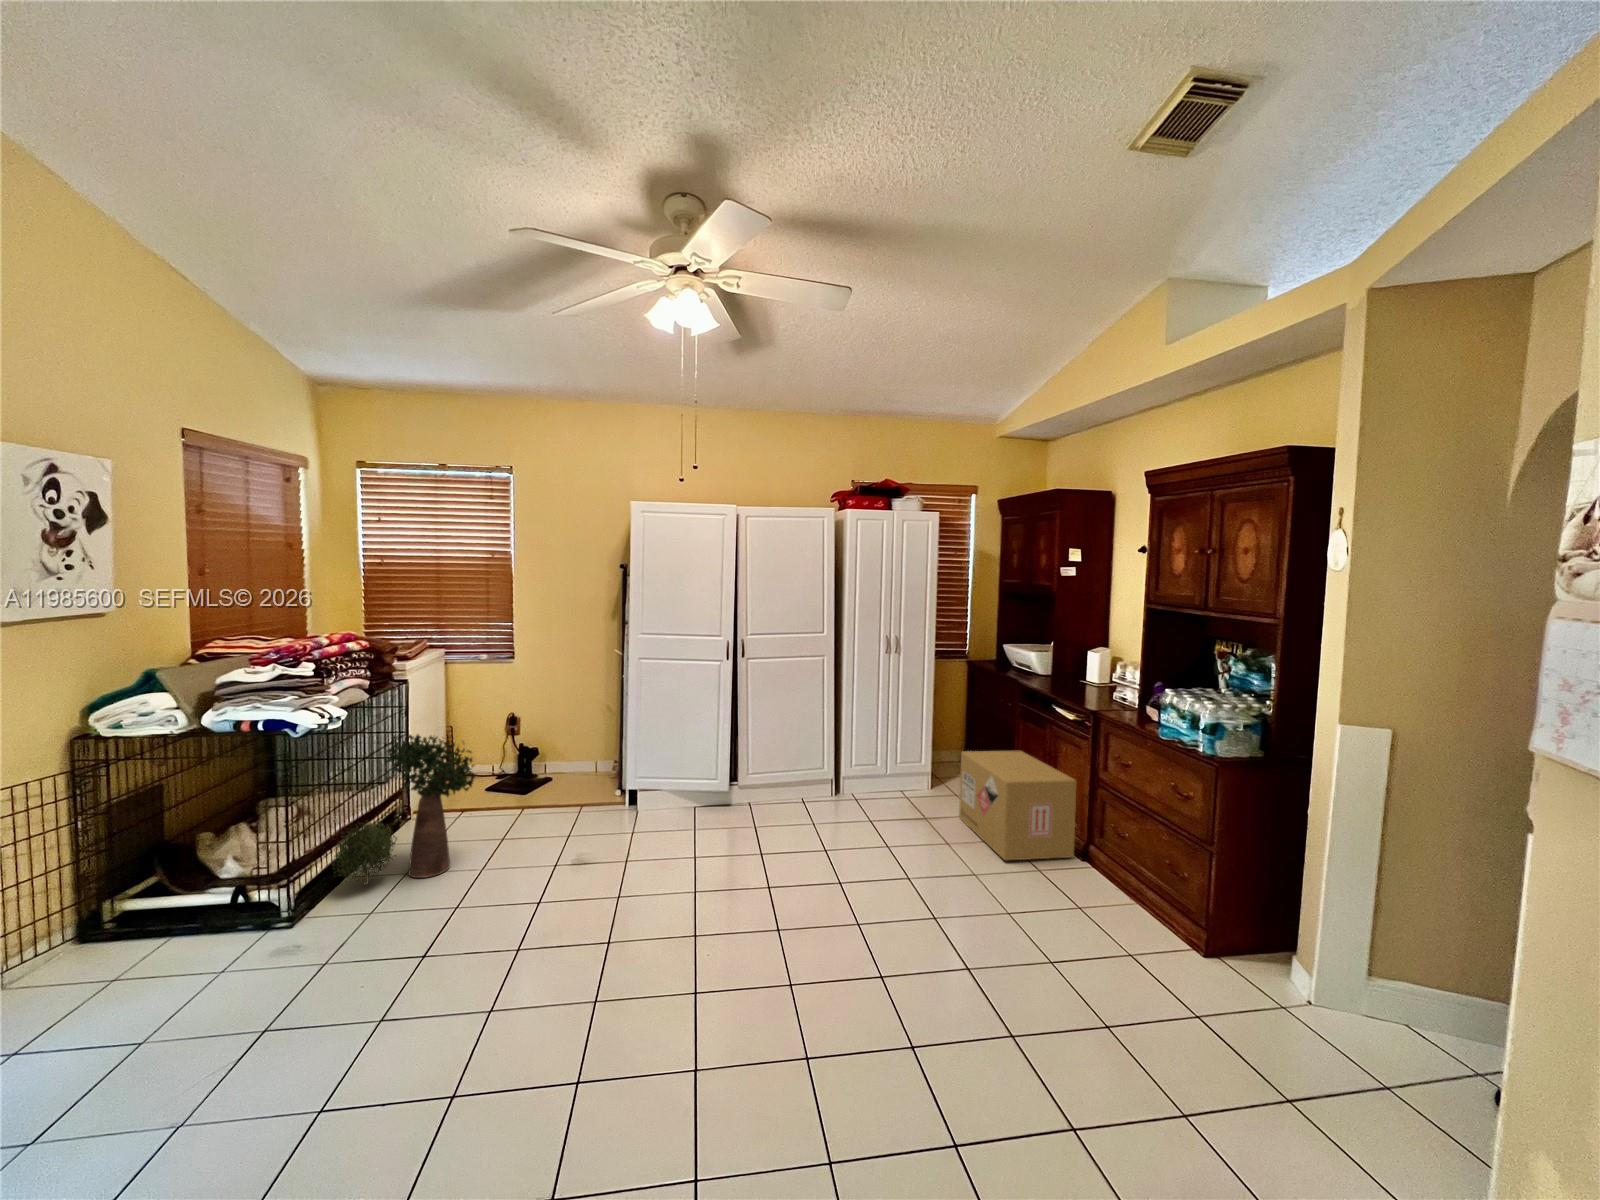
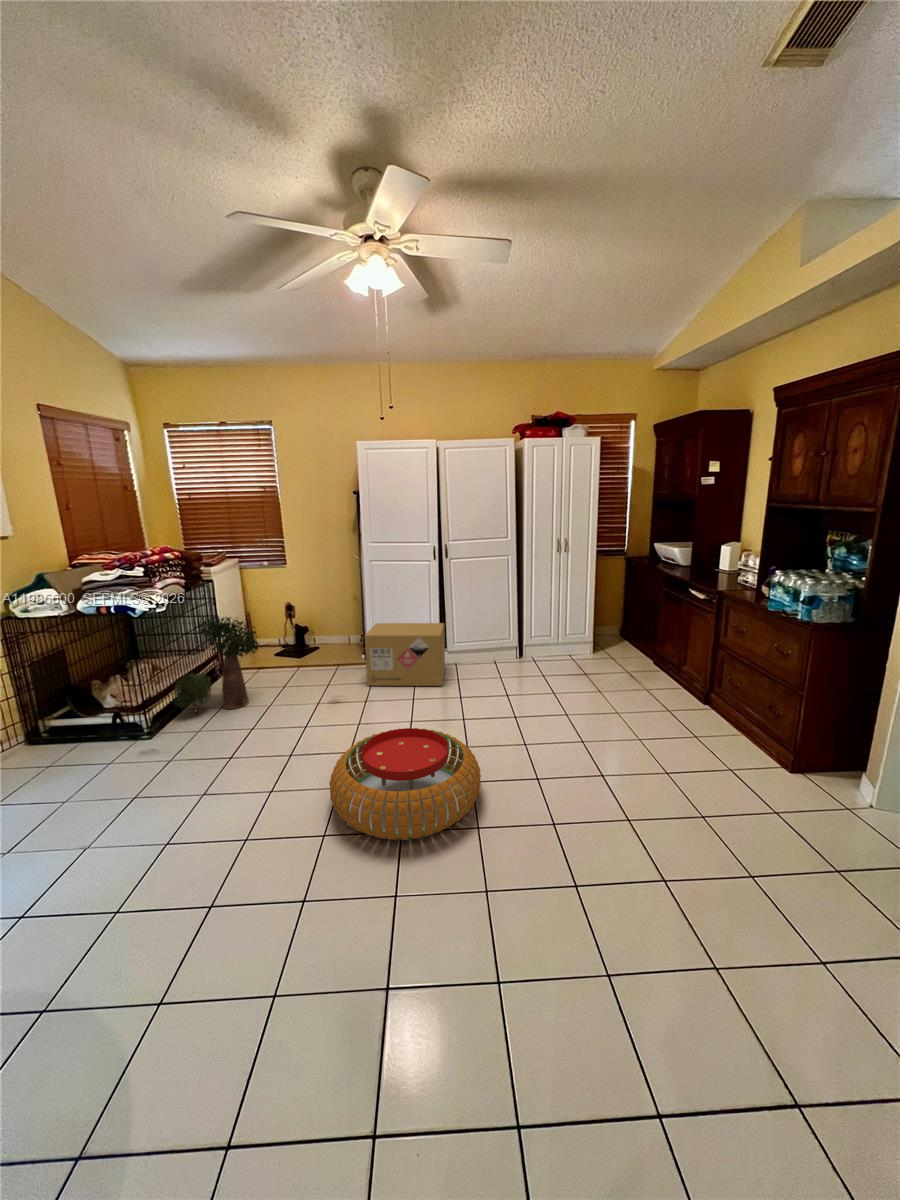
cardboard box: present [959,751,1076,860] -> present [365,623,445,686]
pouf: none [589,905,811,1087] -> present [329,728,481,840]

